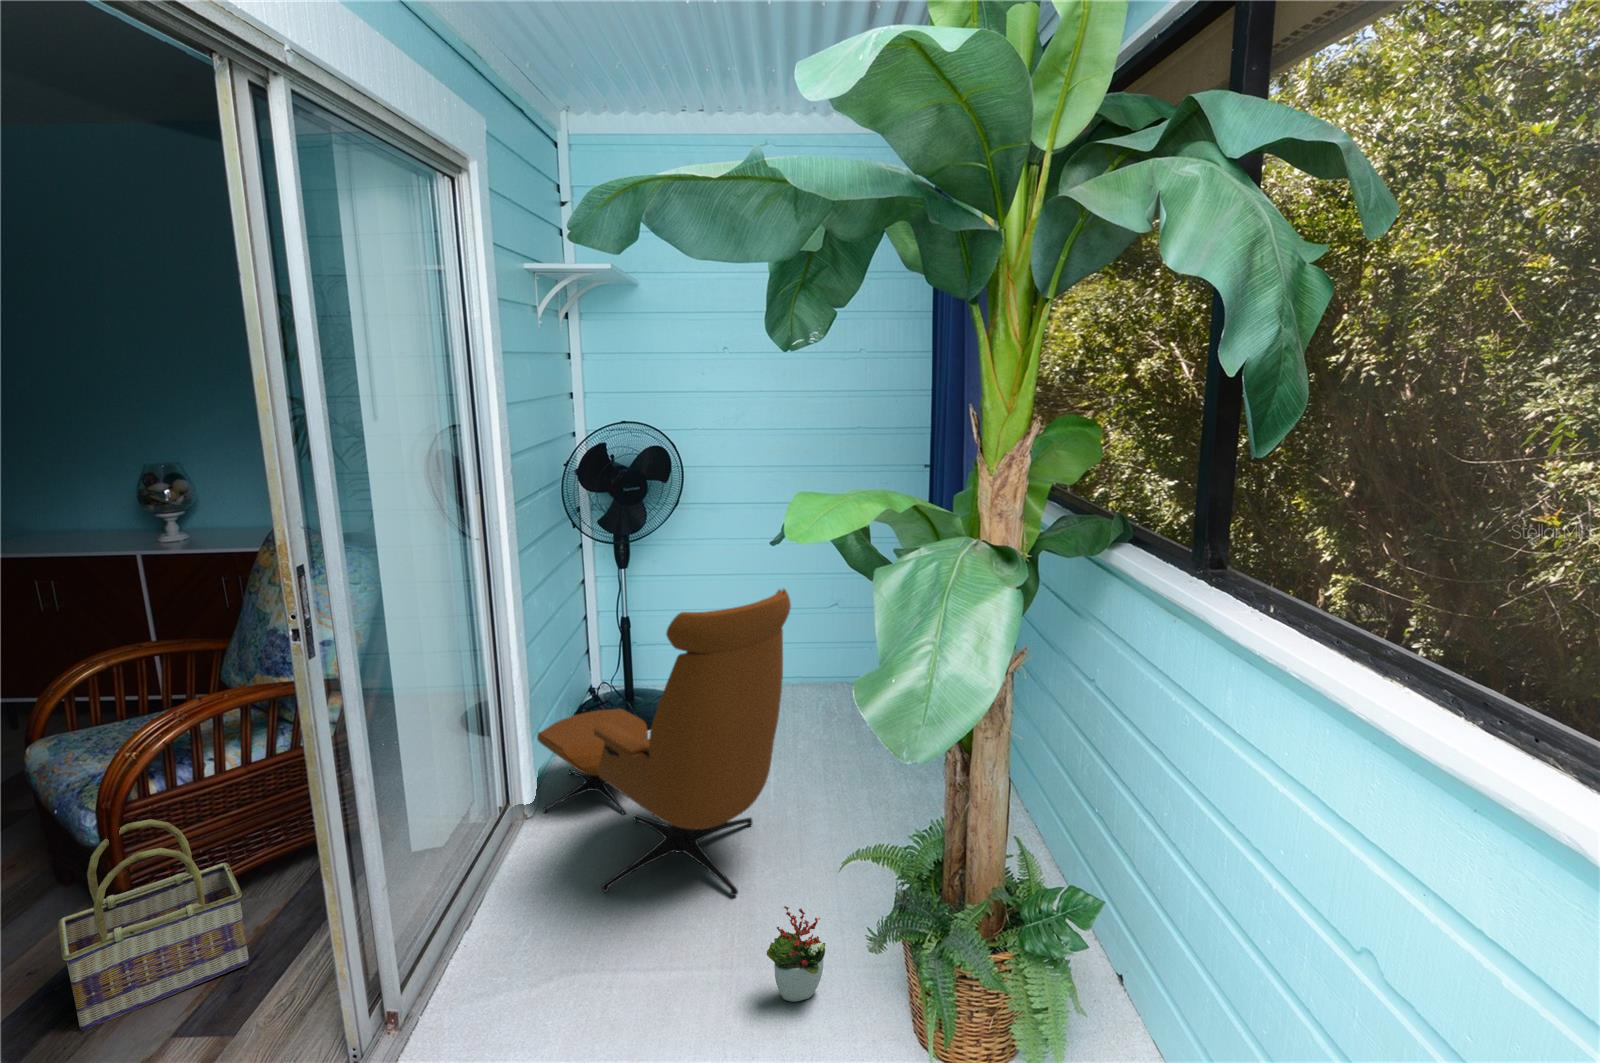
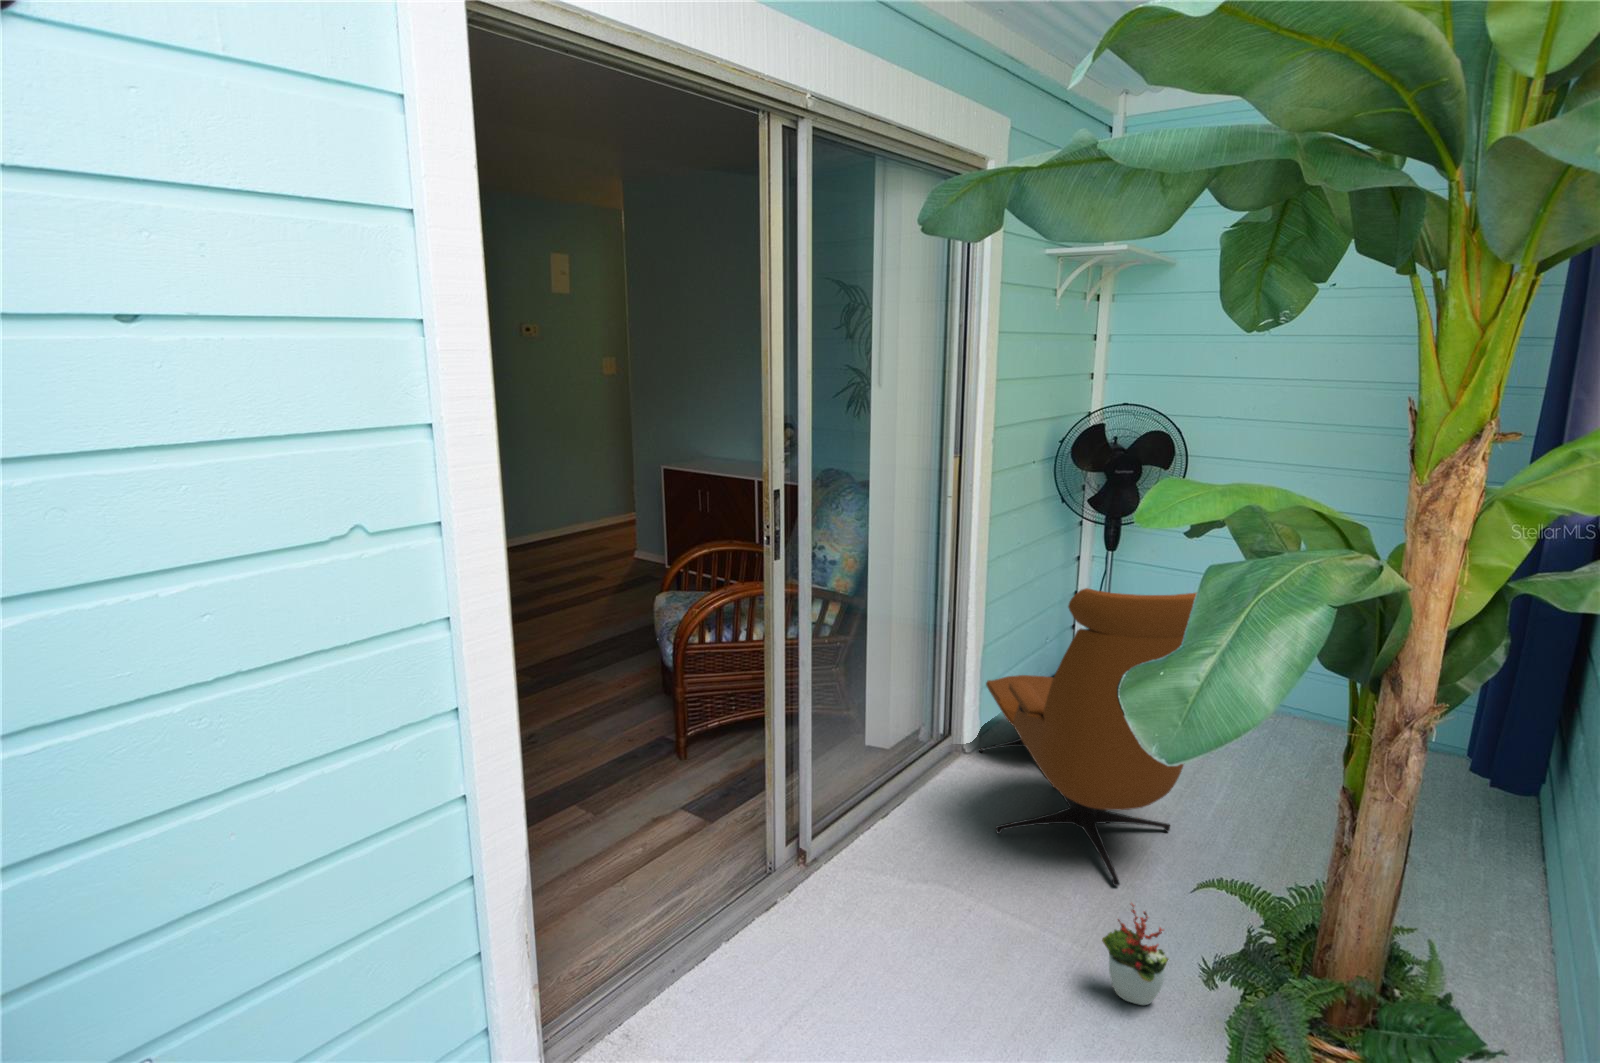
basket: present [58,819,249,1031] -> none [640,657,741,782]

